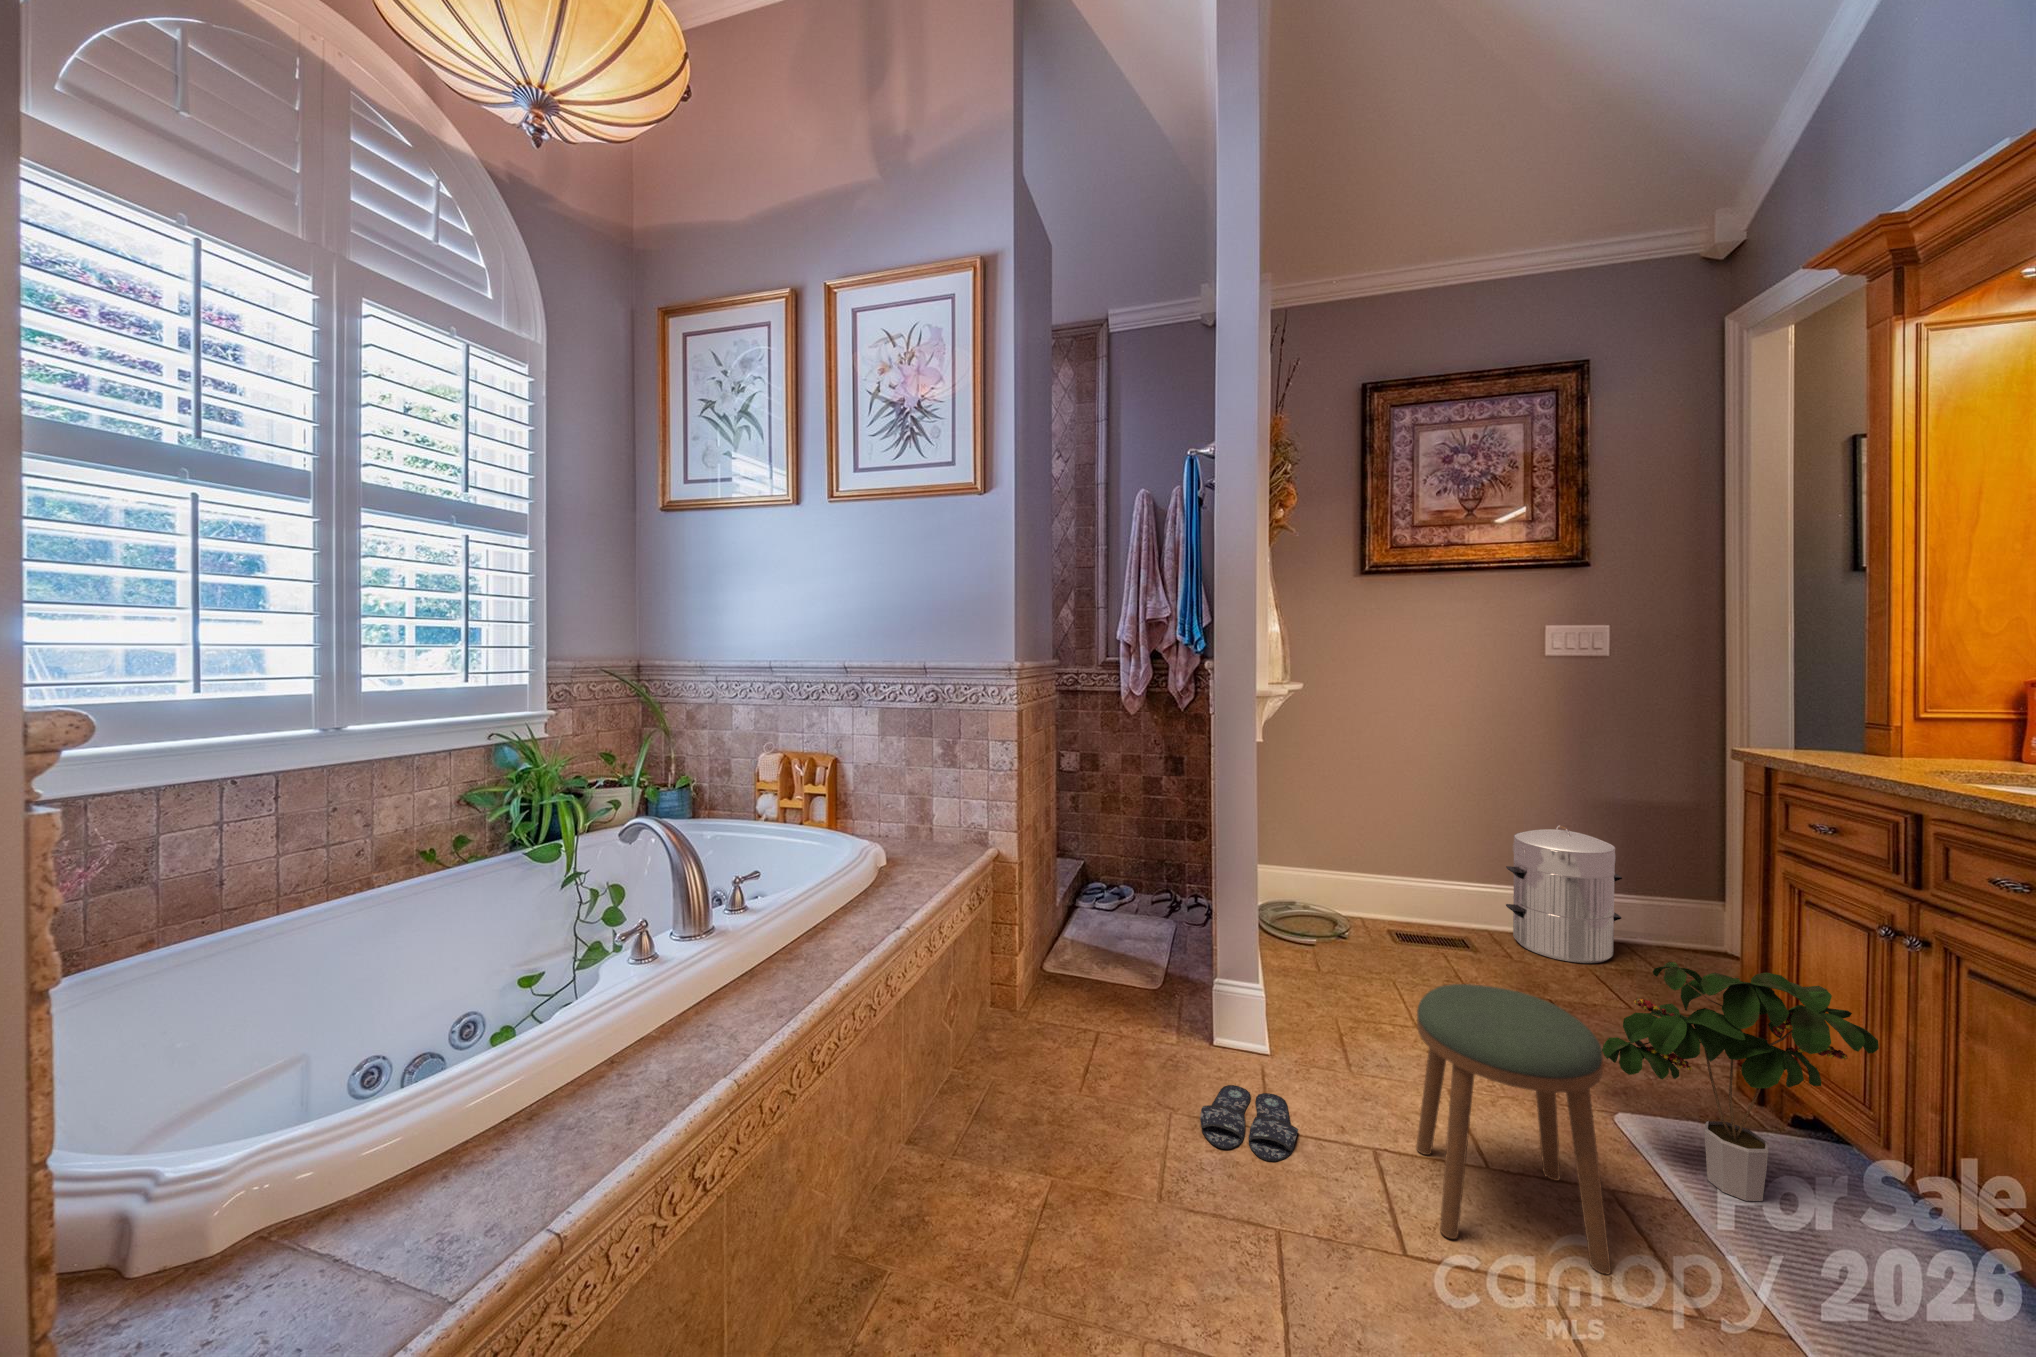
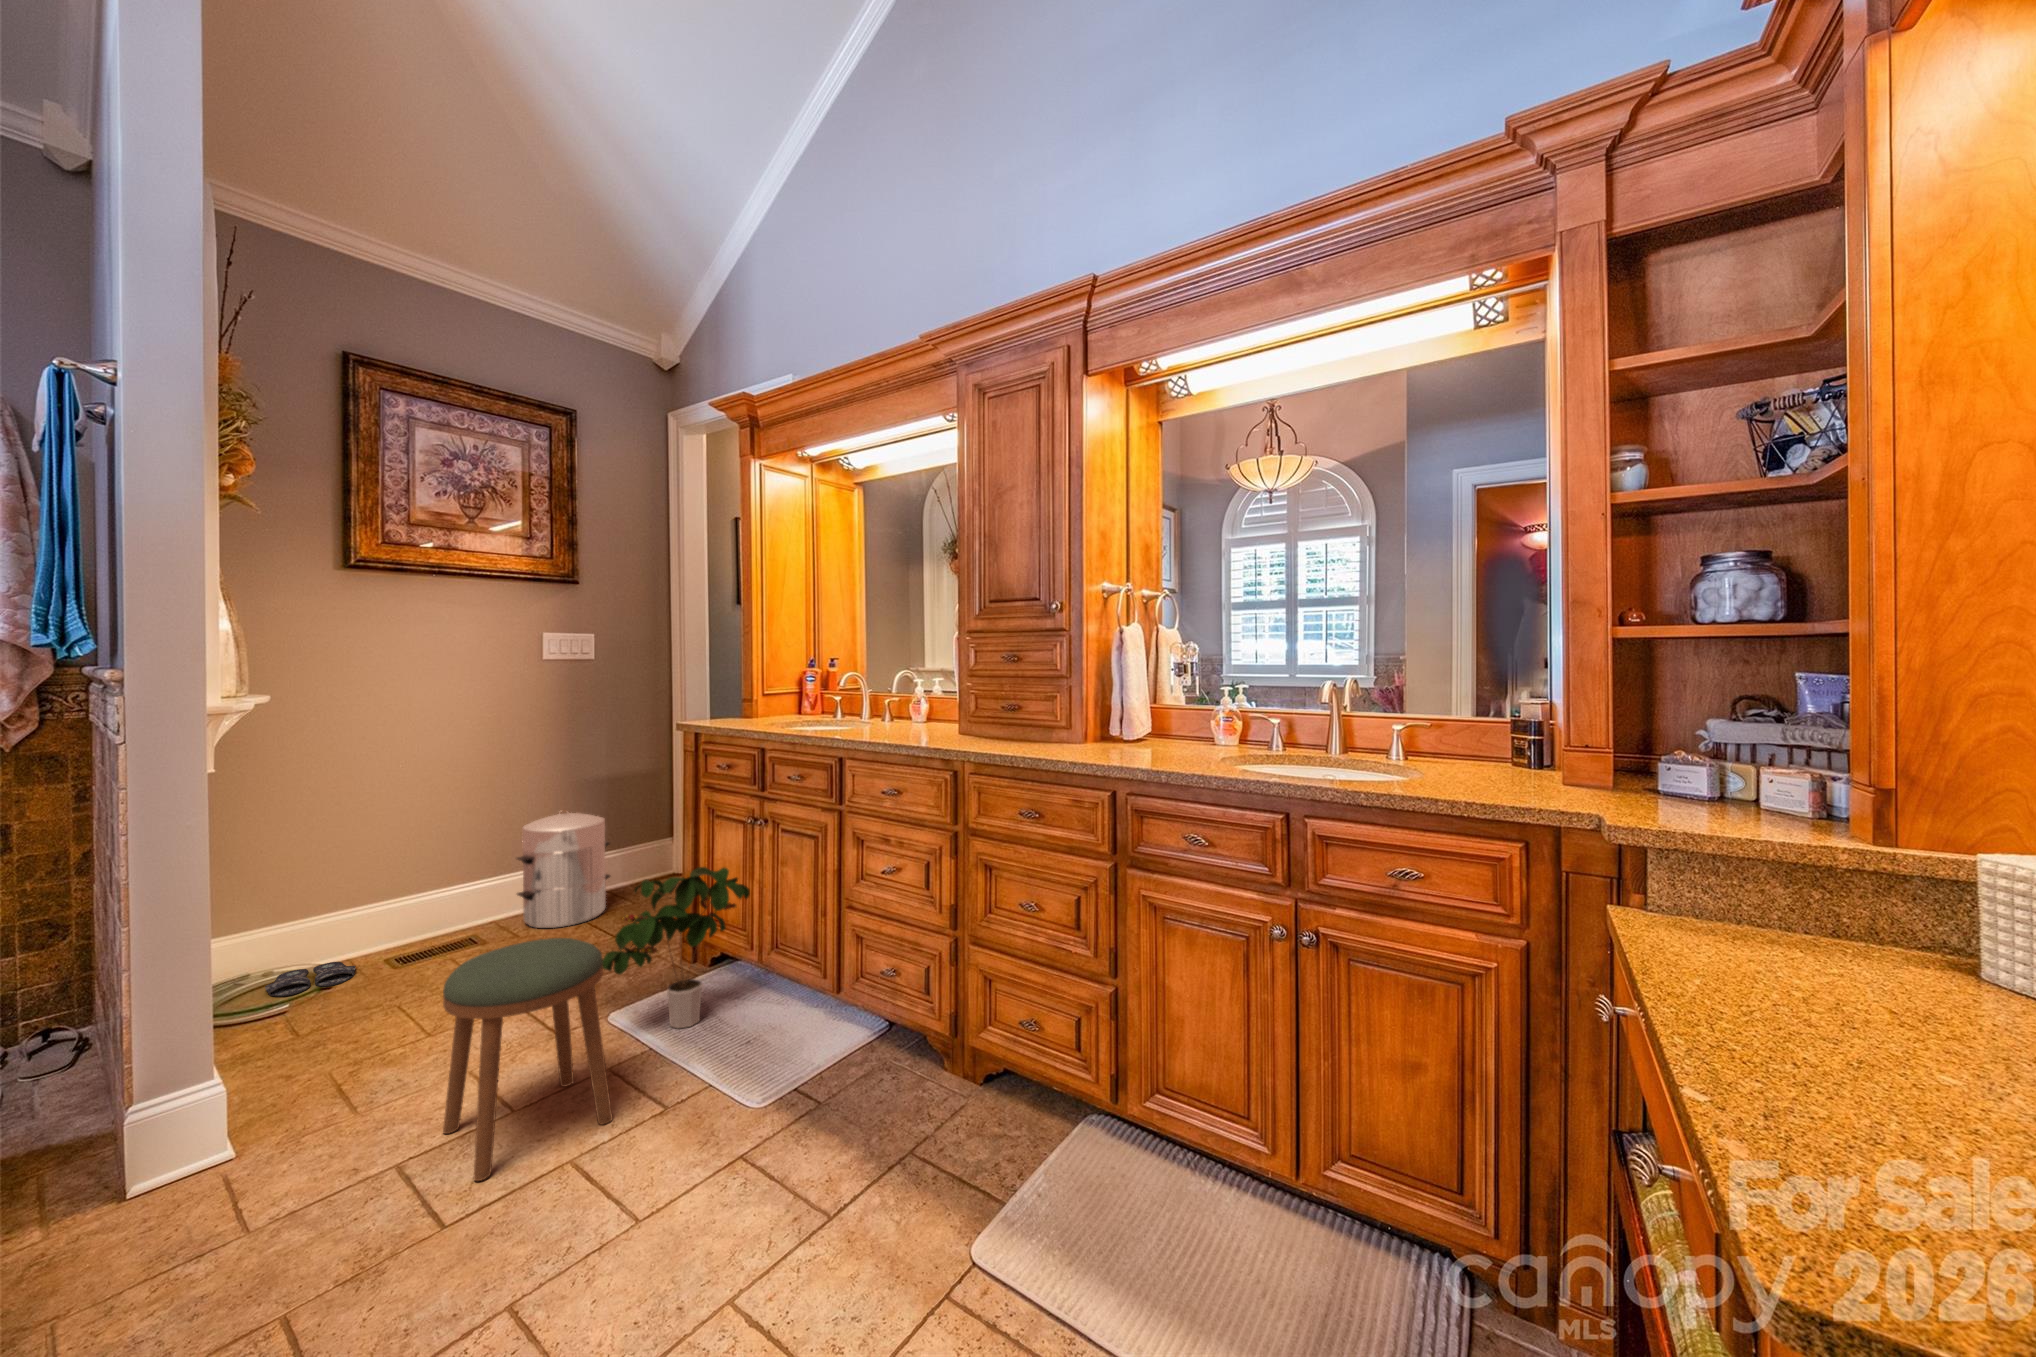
slippers: present [1200,1085,1298,1161] -> present [265,962,356,996]

